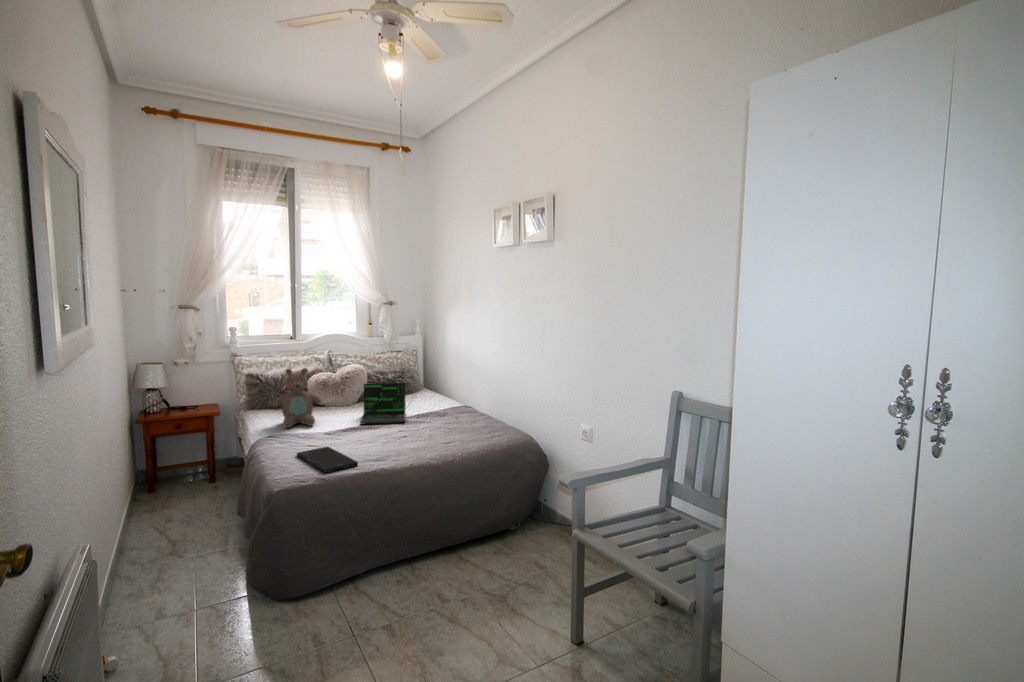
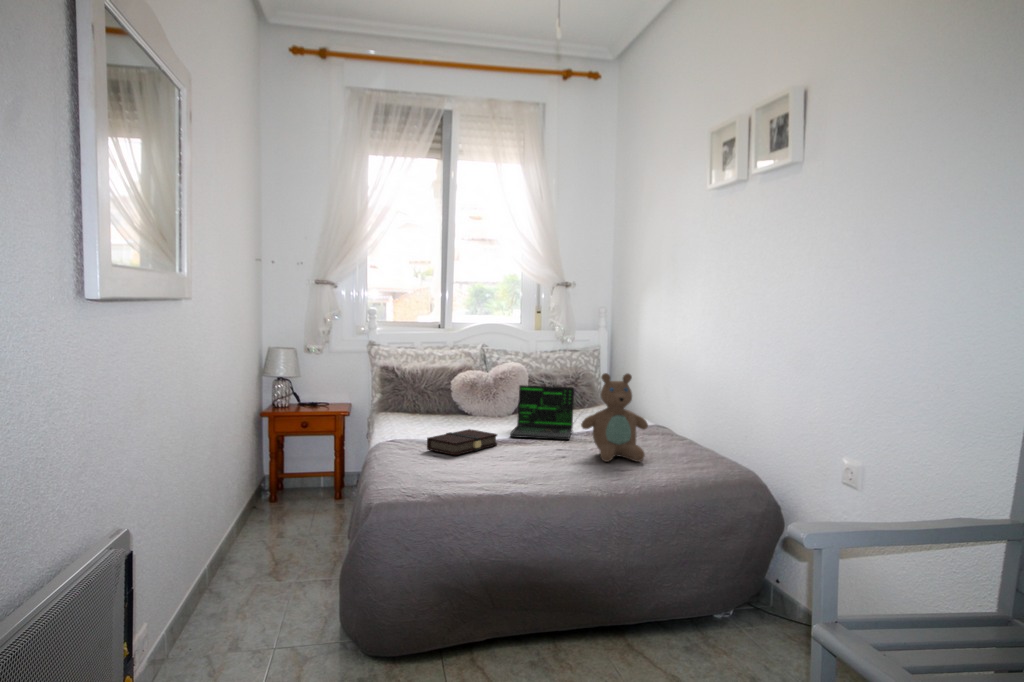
teddy bear: present [273,368,321,428] -> present [581,373,648,462]
book: none [296,422,352,446] -> present [427,429,497,455]
smartphone: present [297,447,358,473] -> none [423,456,495,484]

